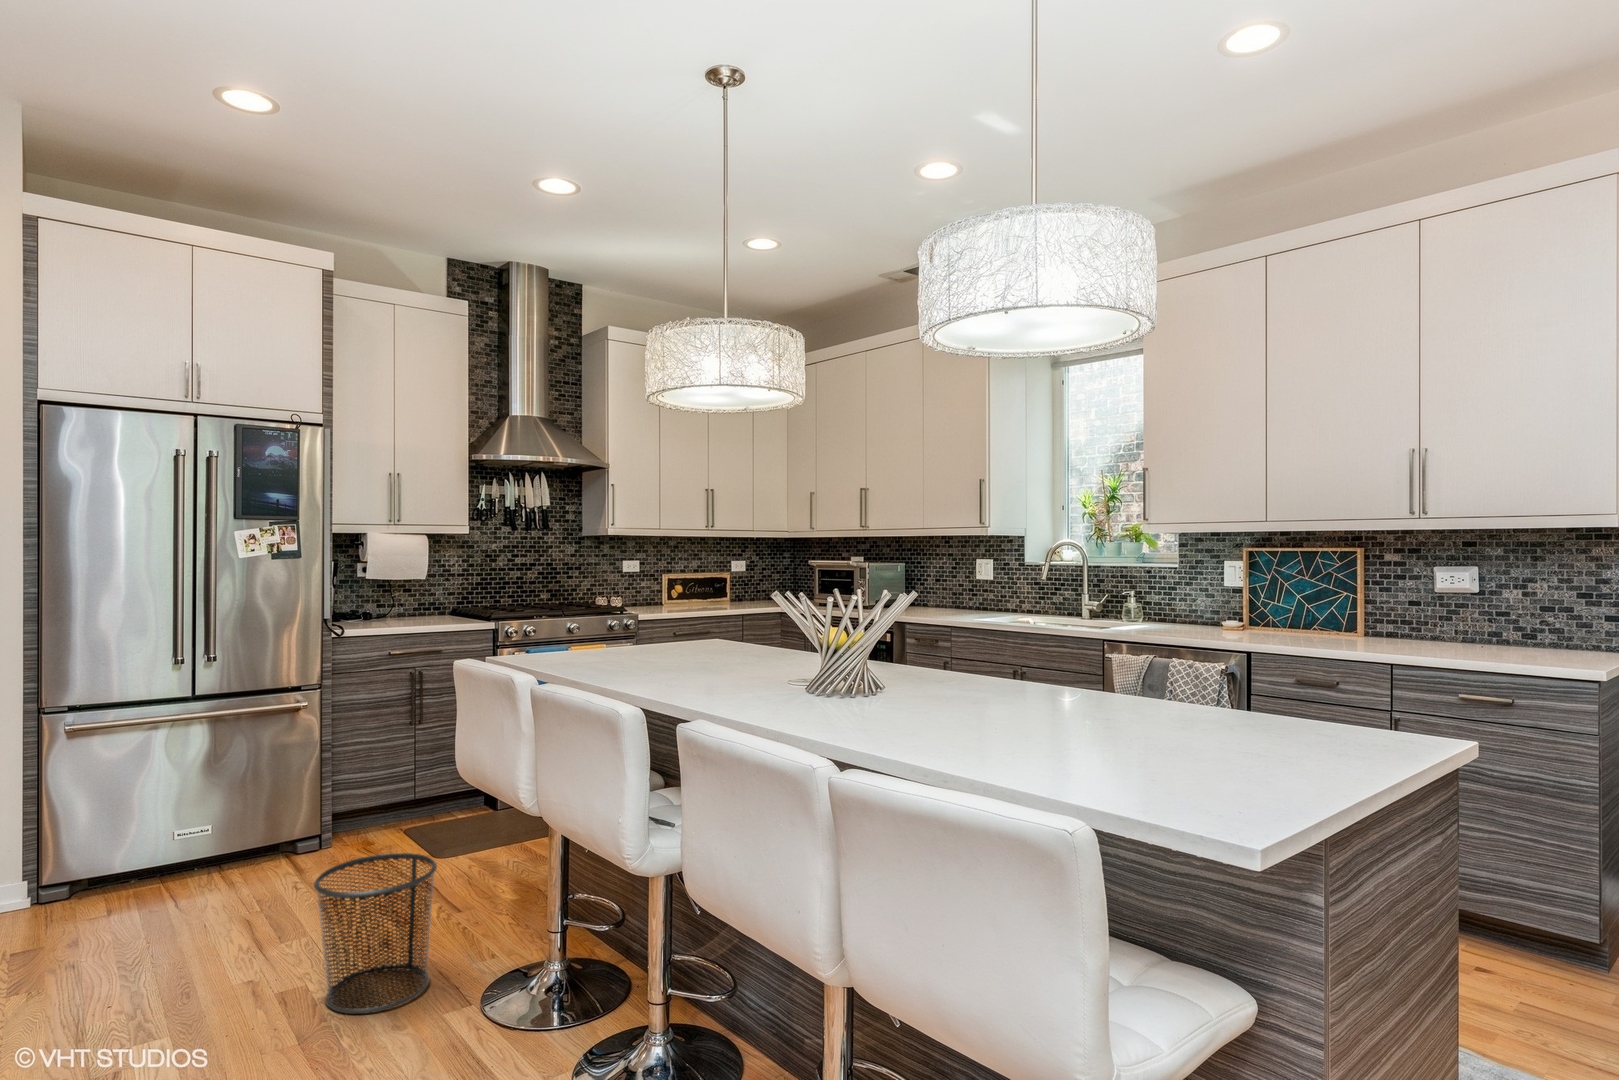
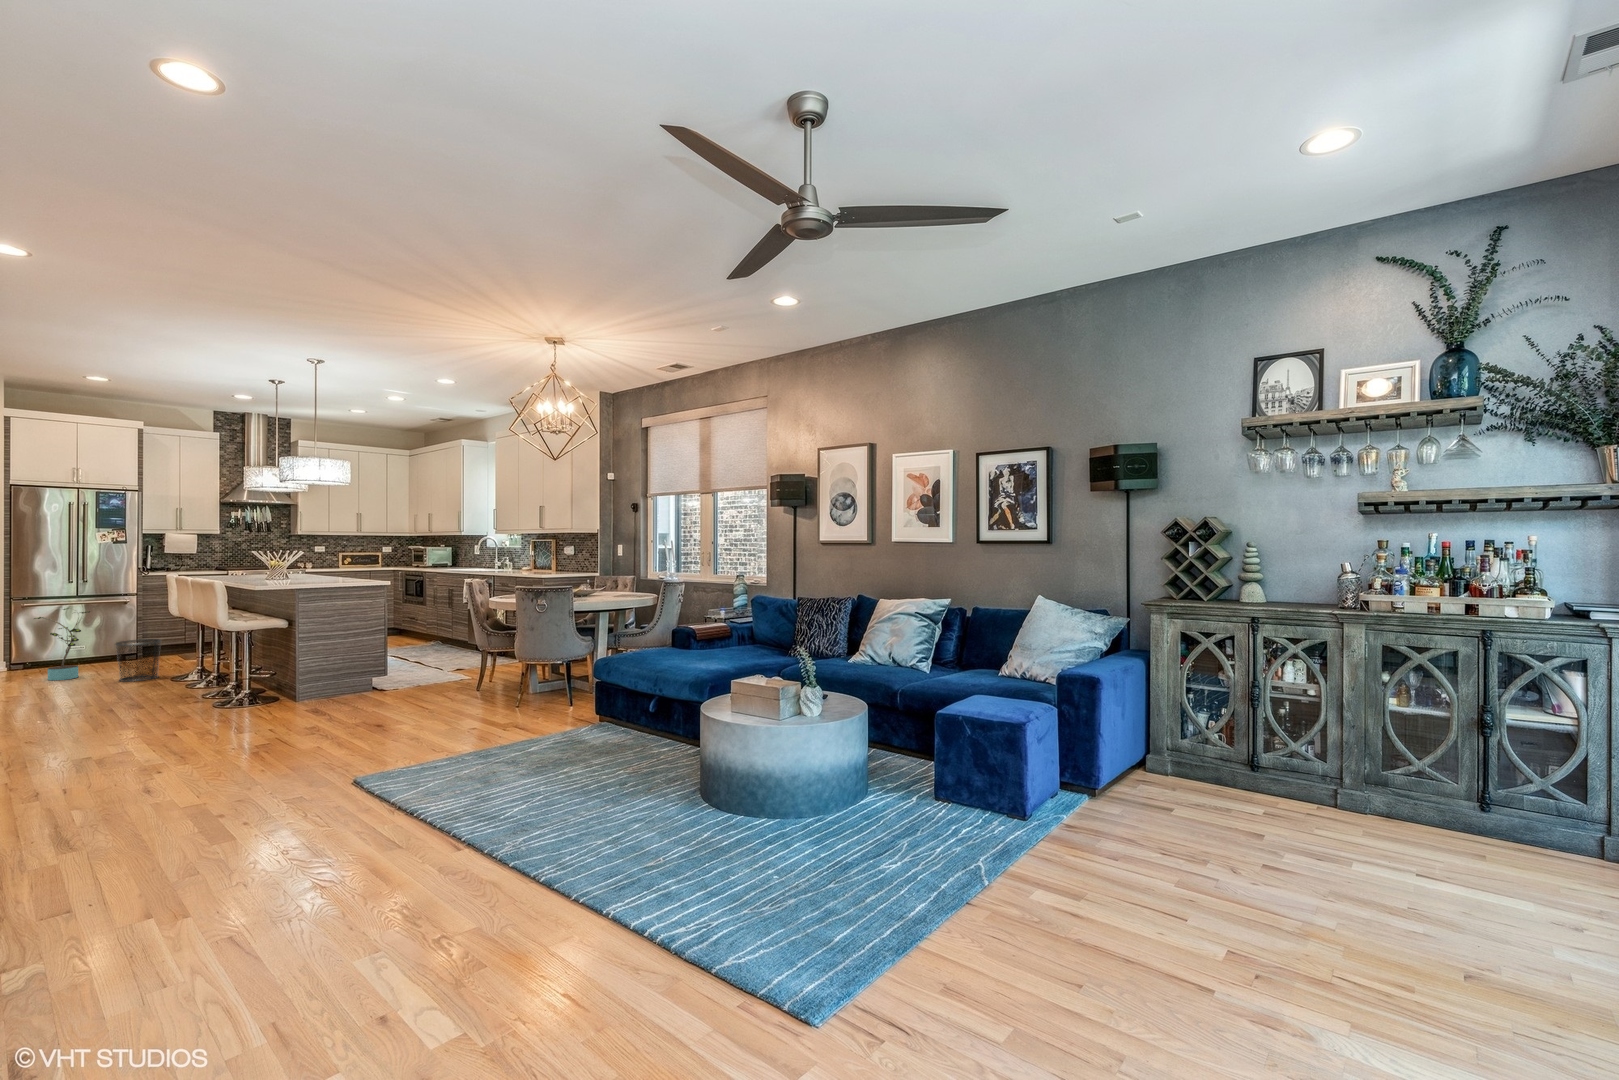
potted plant: none [87,753,238,989] -> present [34,608,90,681]

